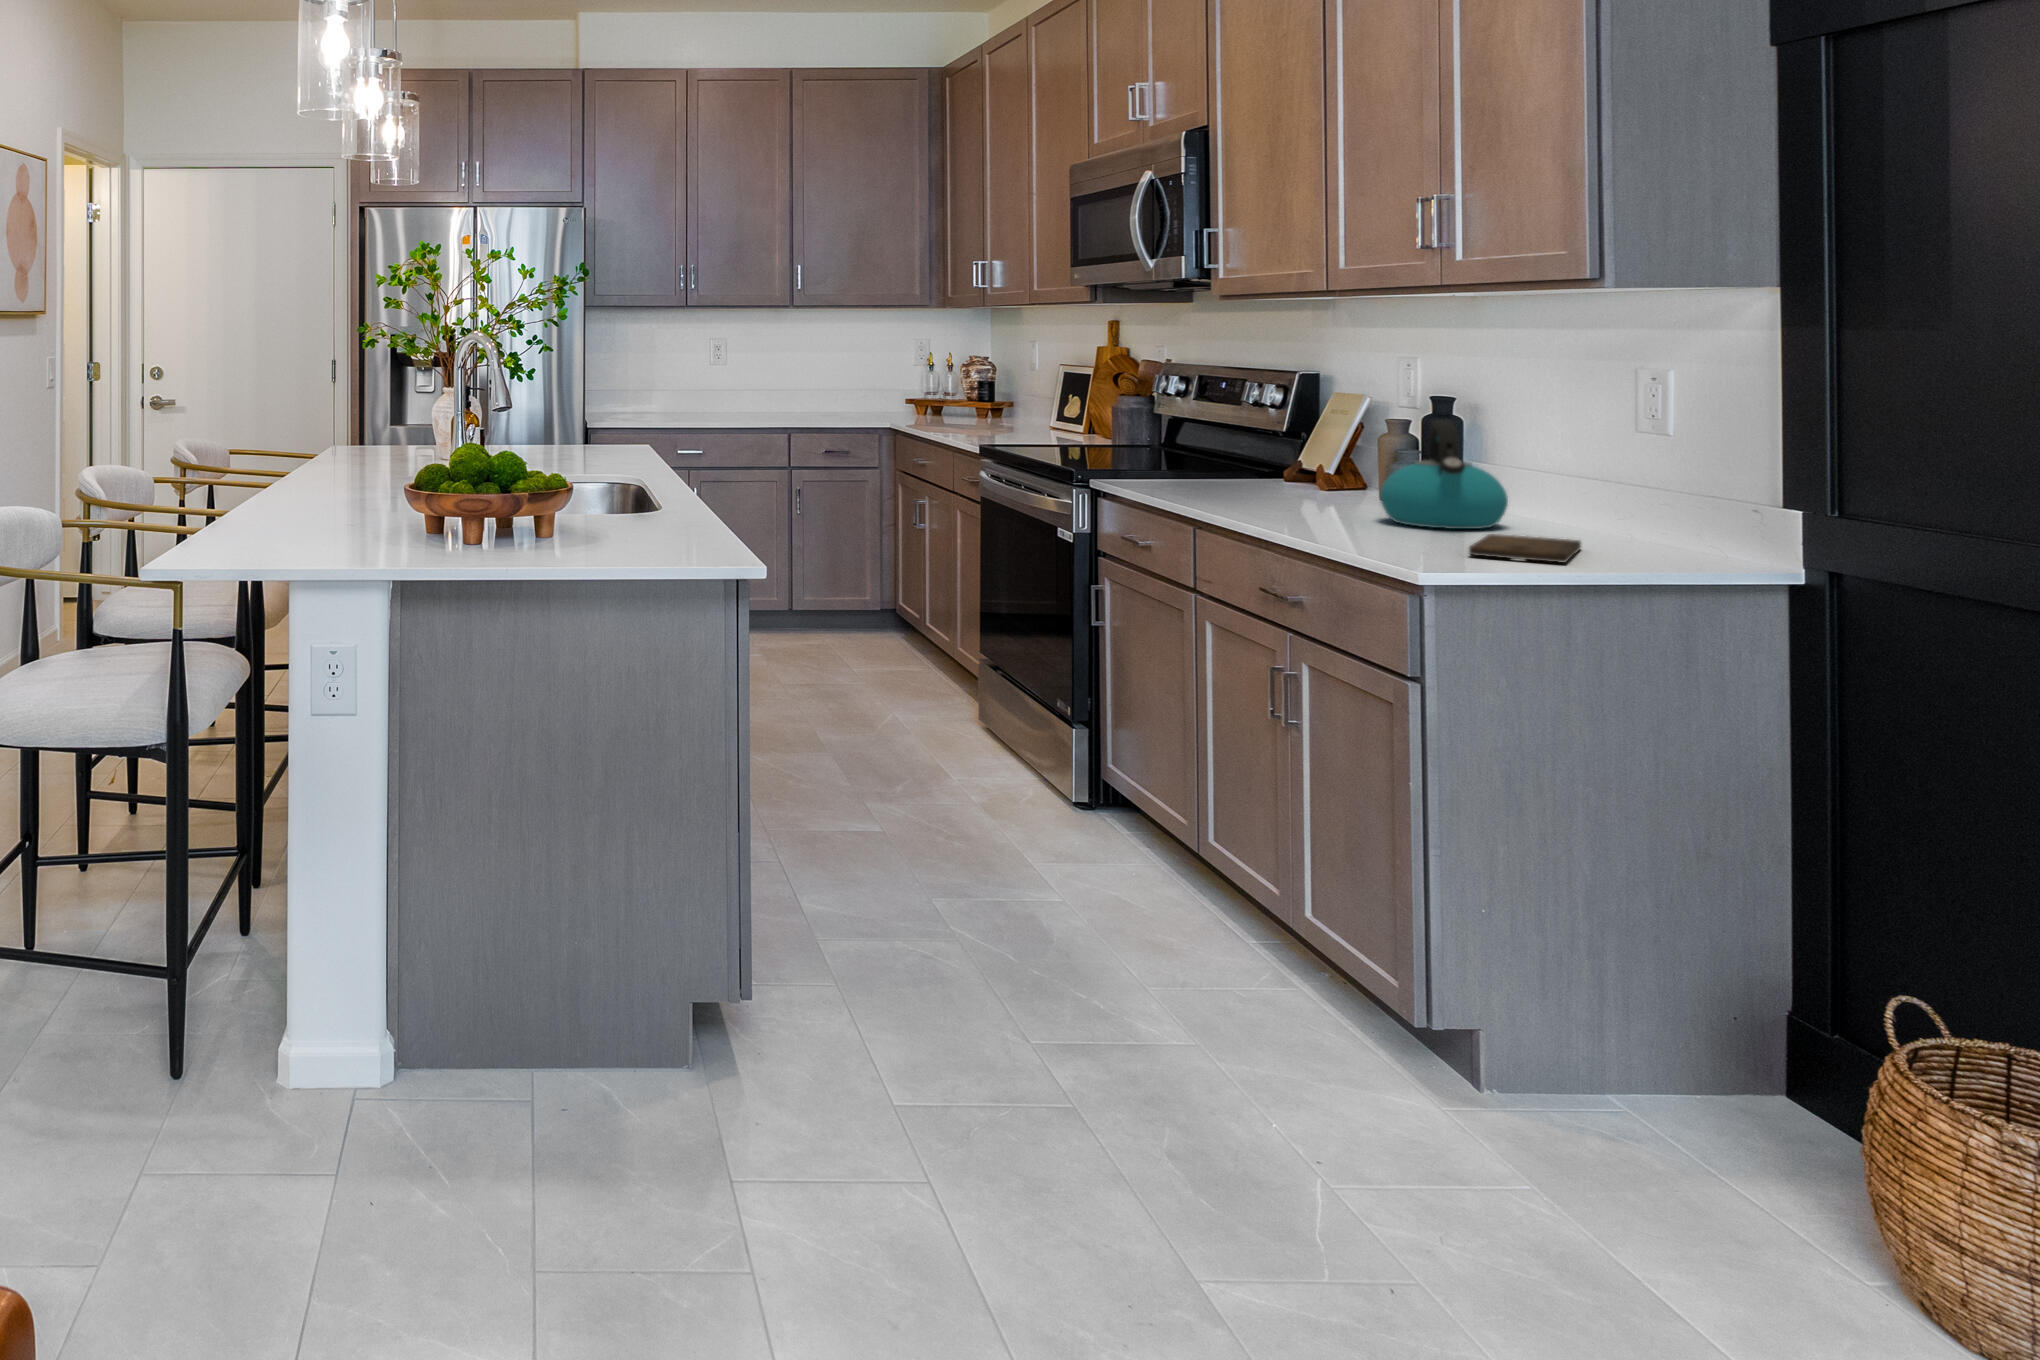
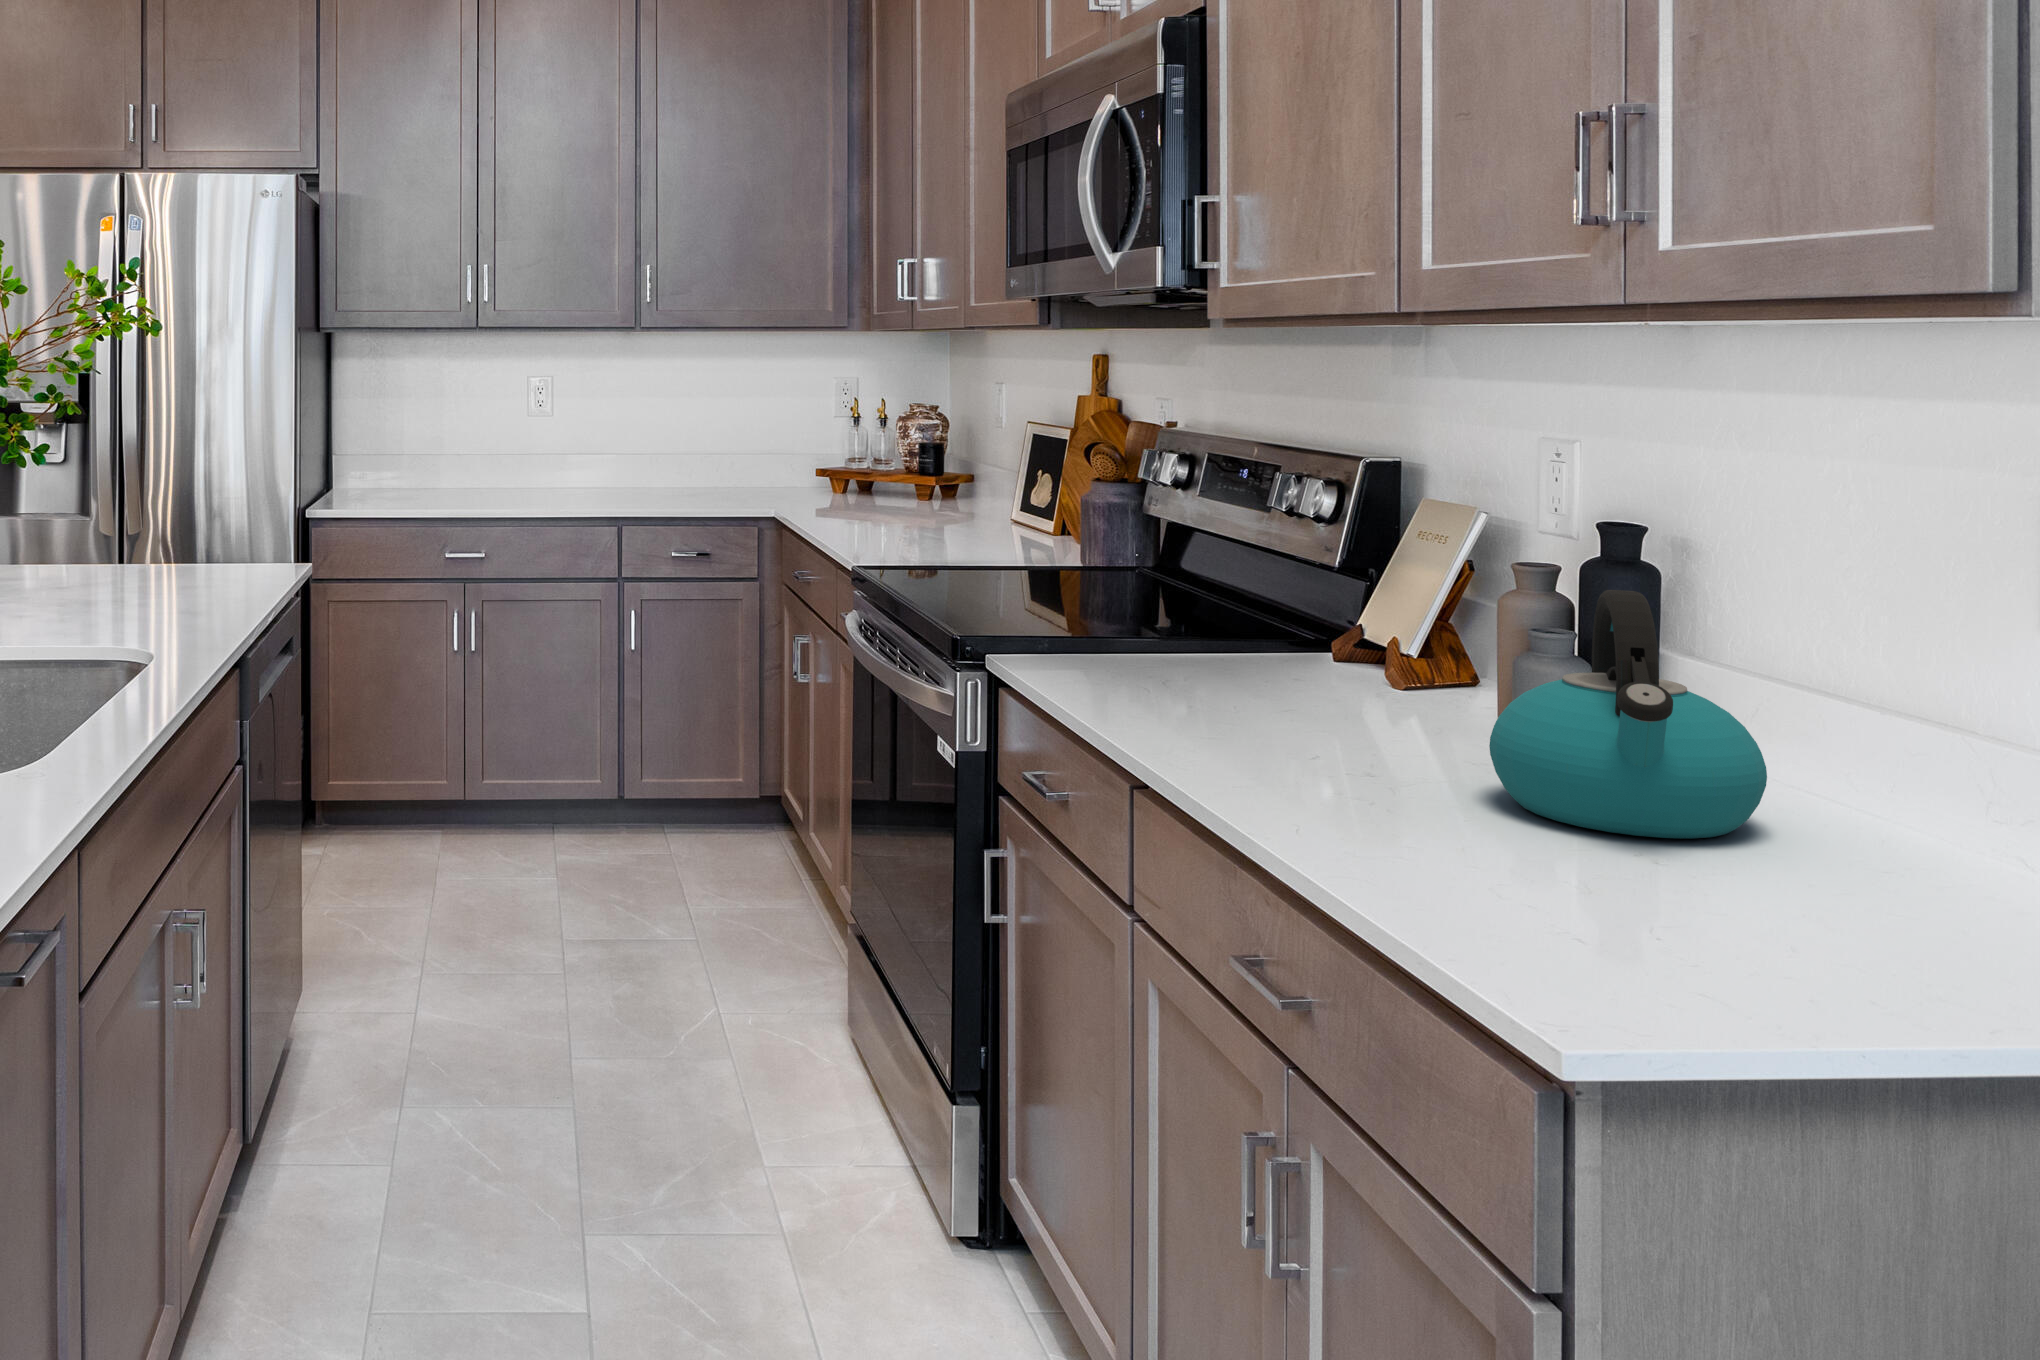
cutting board: present [1469,534,1581,563] -> none [1687,878,1957,1016]

